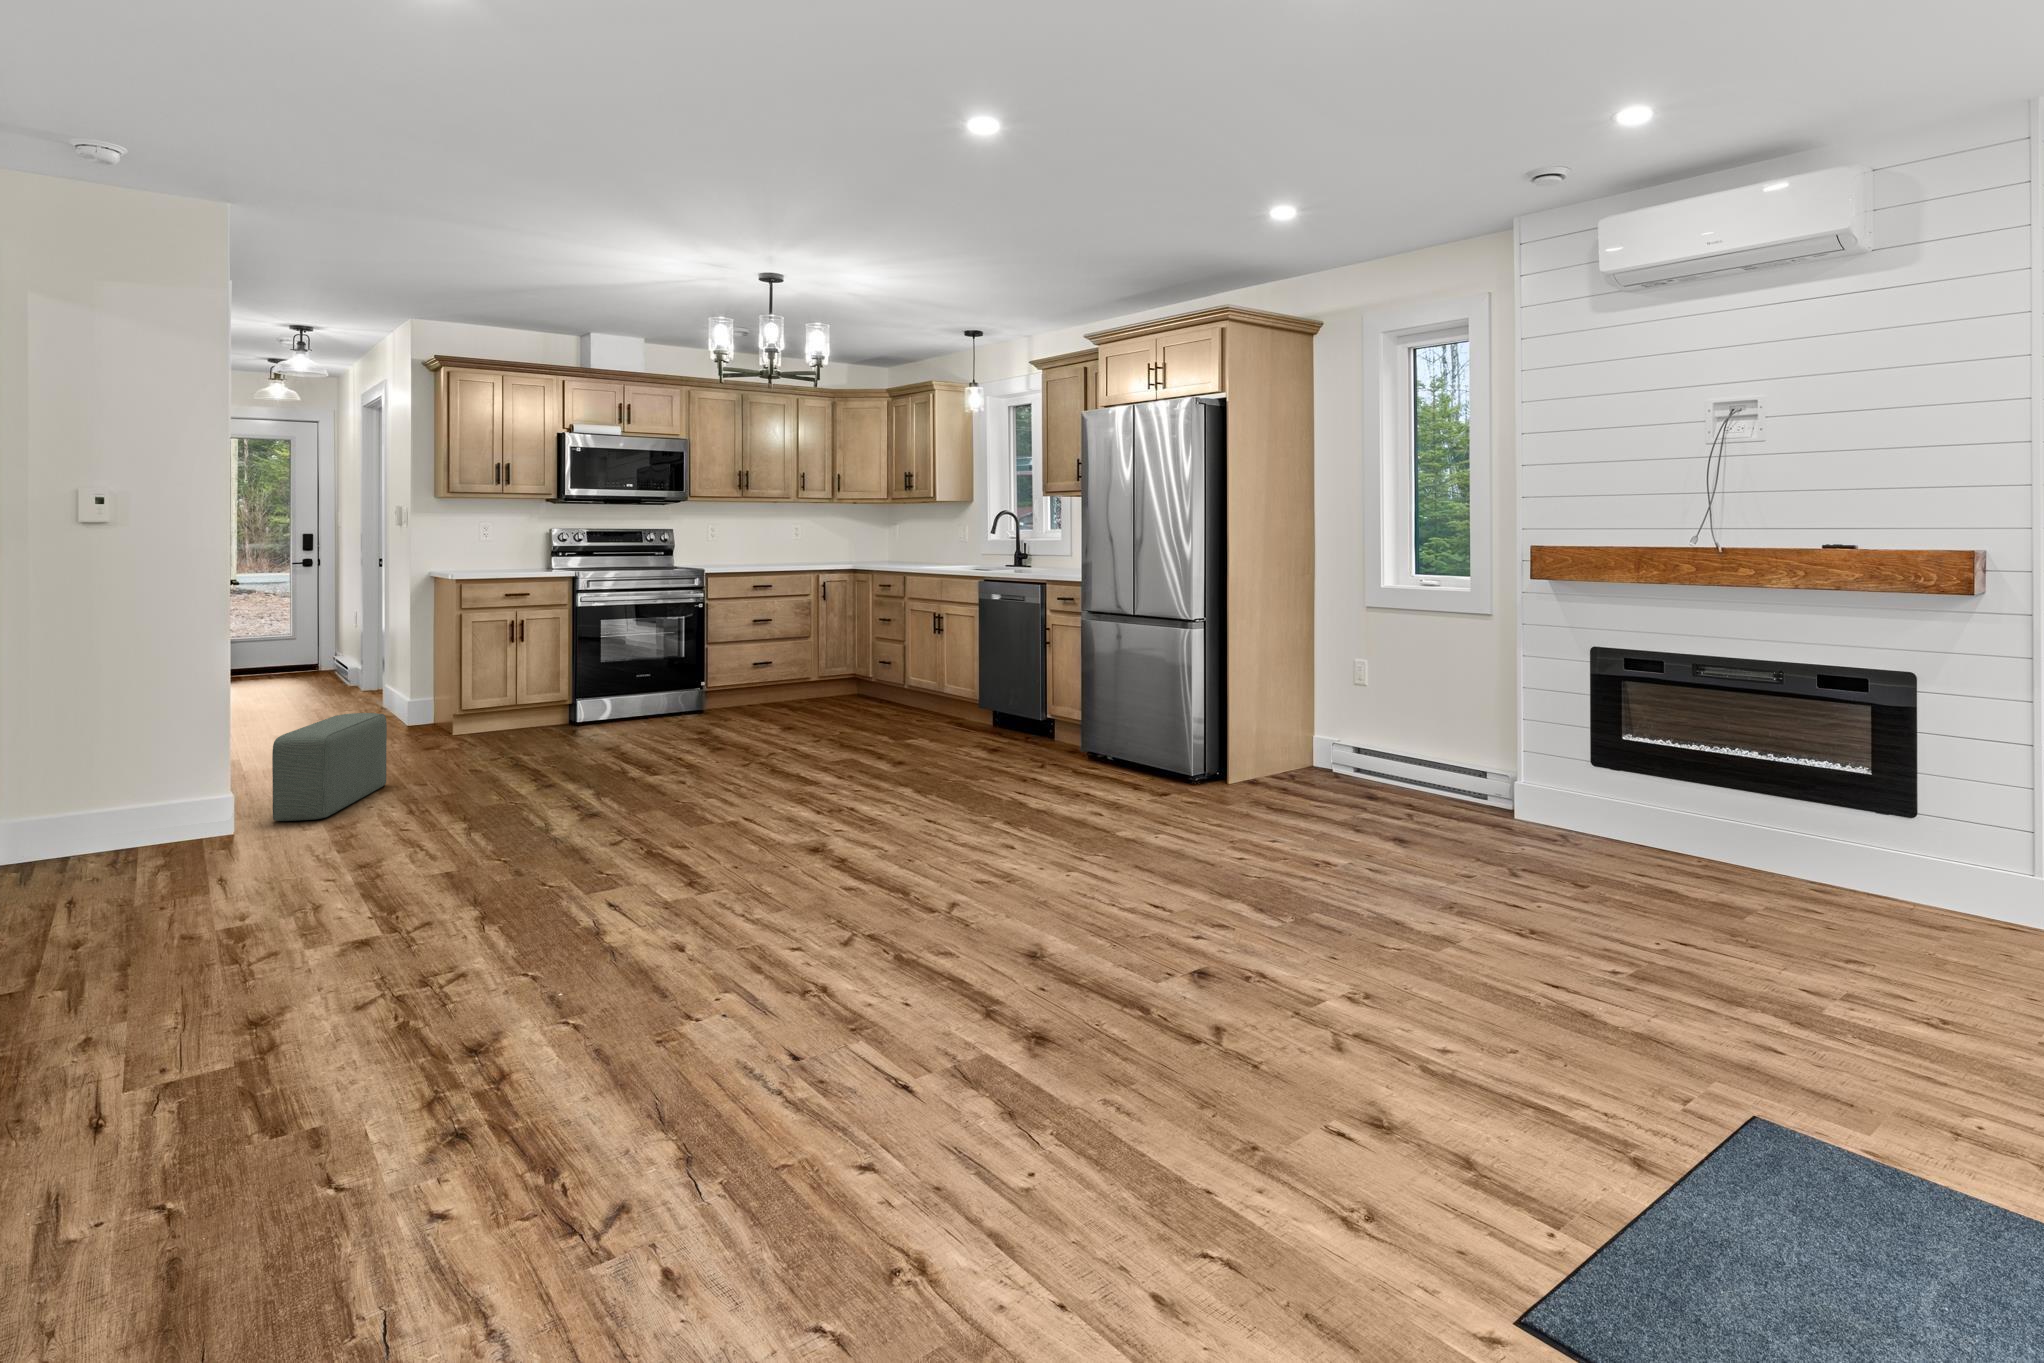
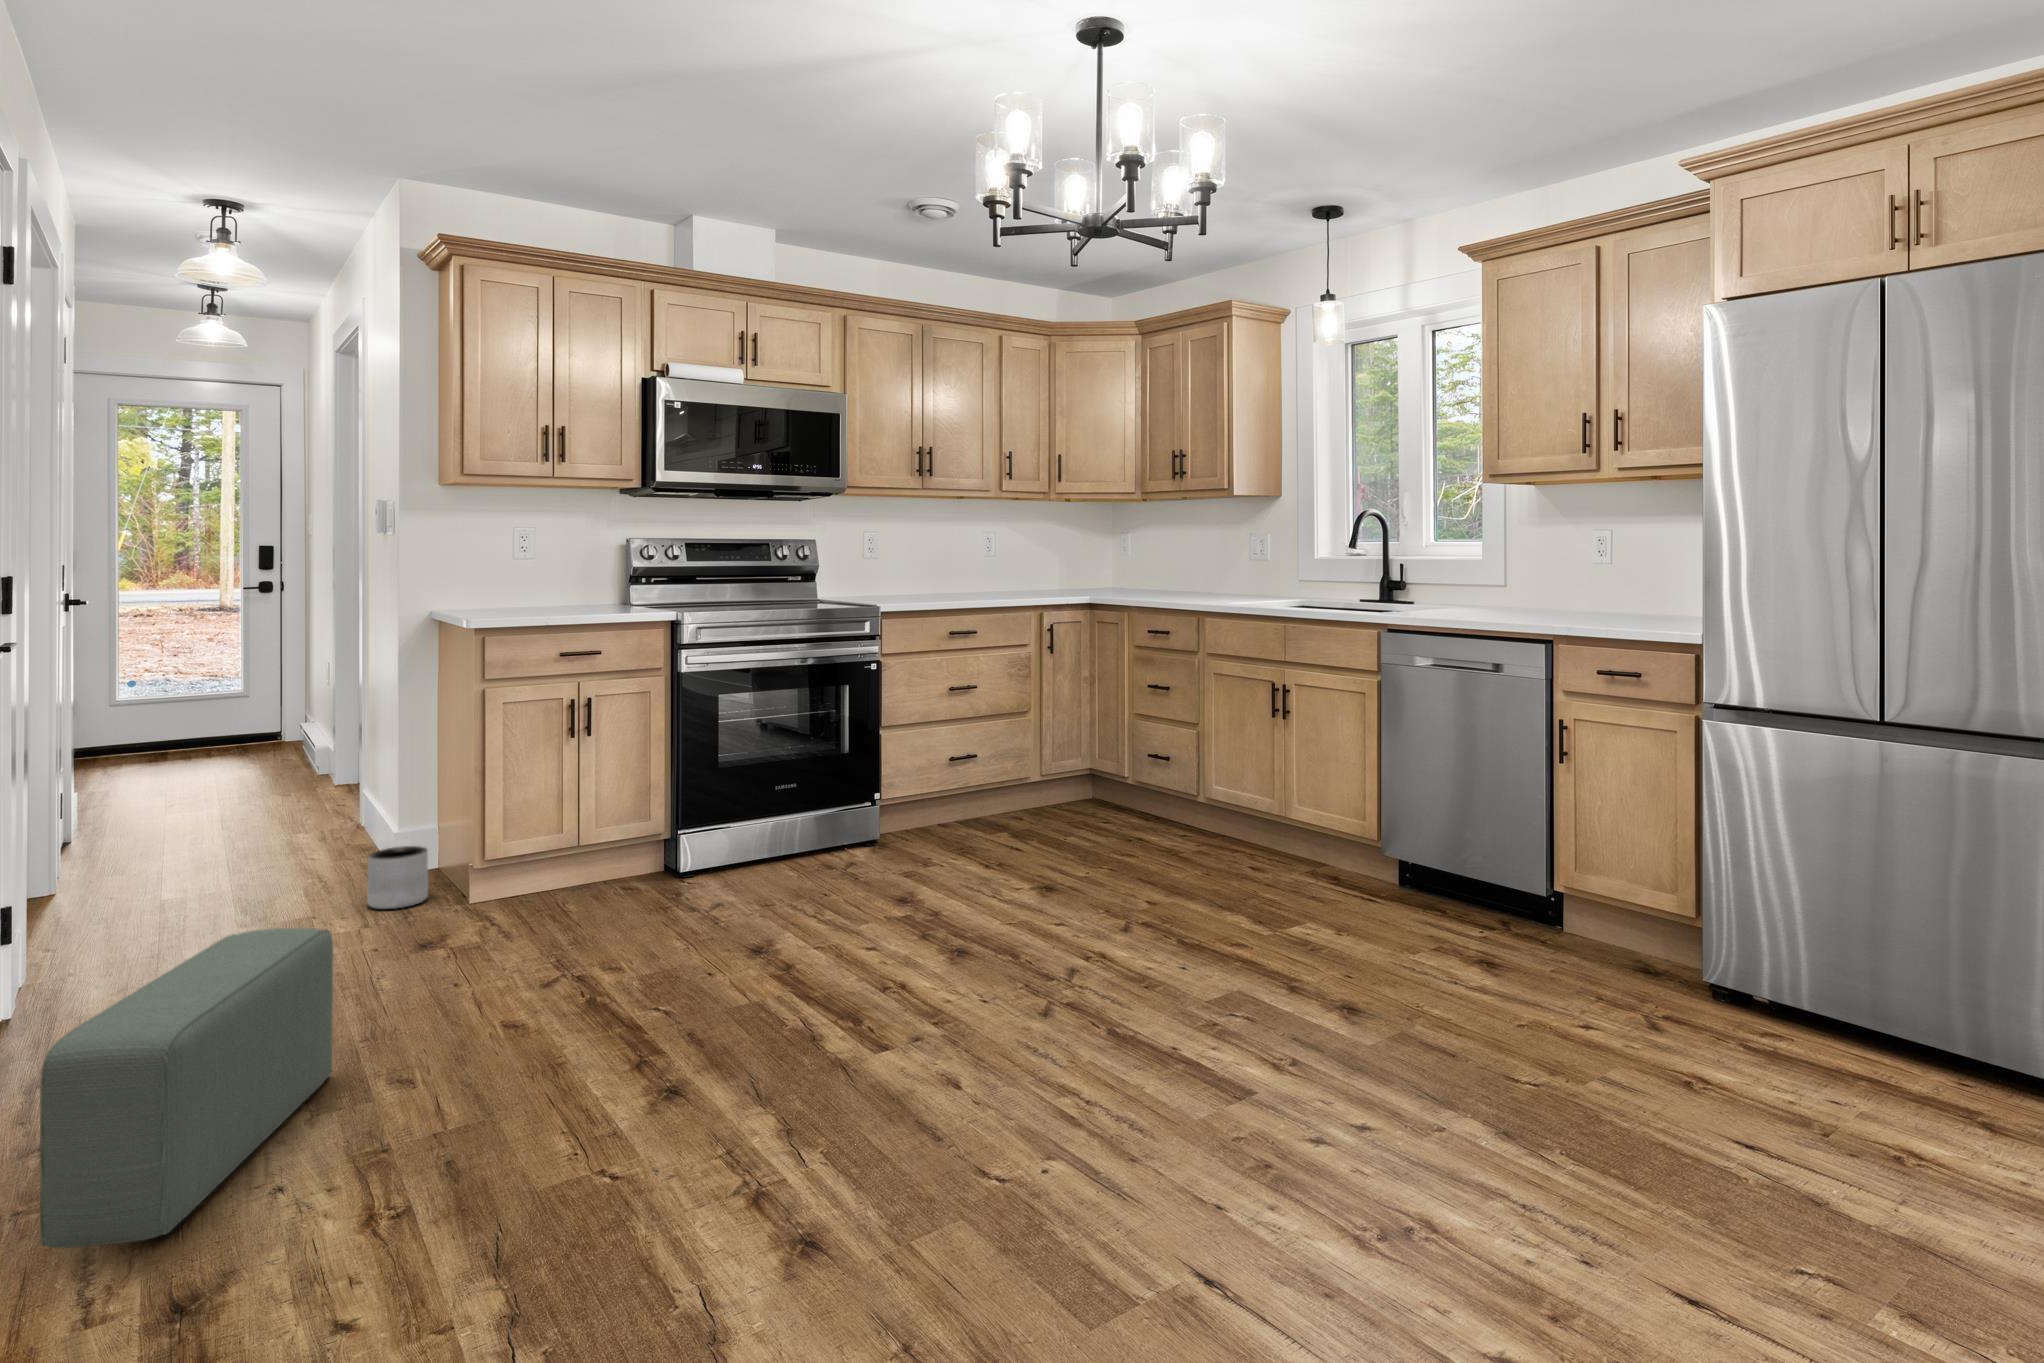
planter: none [394,704,429,737] -> present [367,846,428,909]

